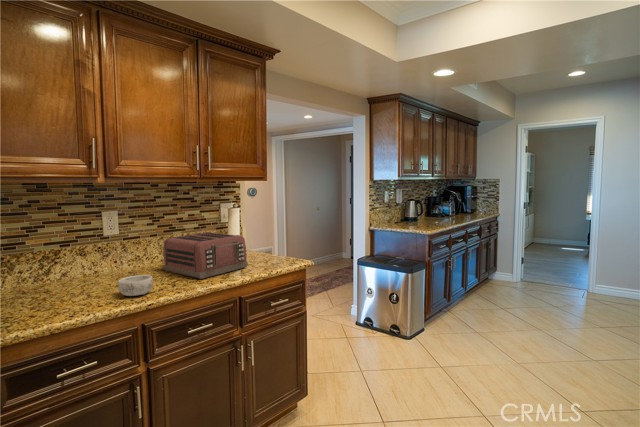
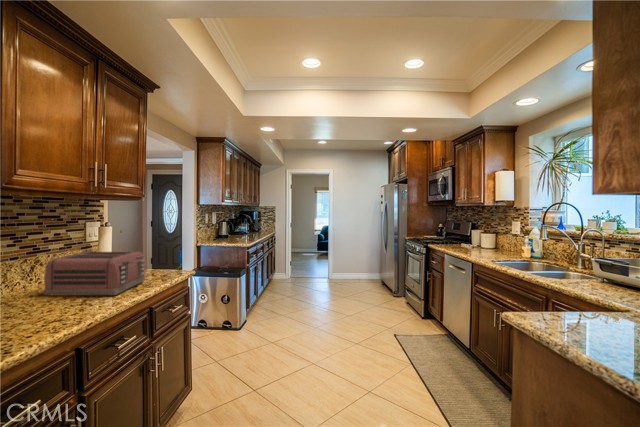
decorative bowl: present [118,275,153,296] -> none [38,296,83,320]

